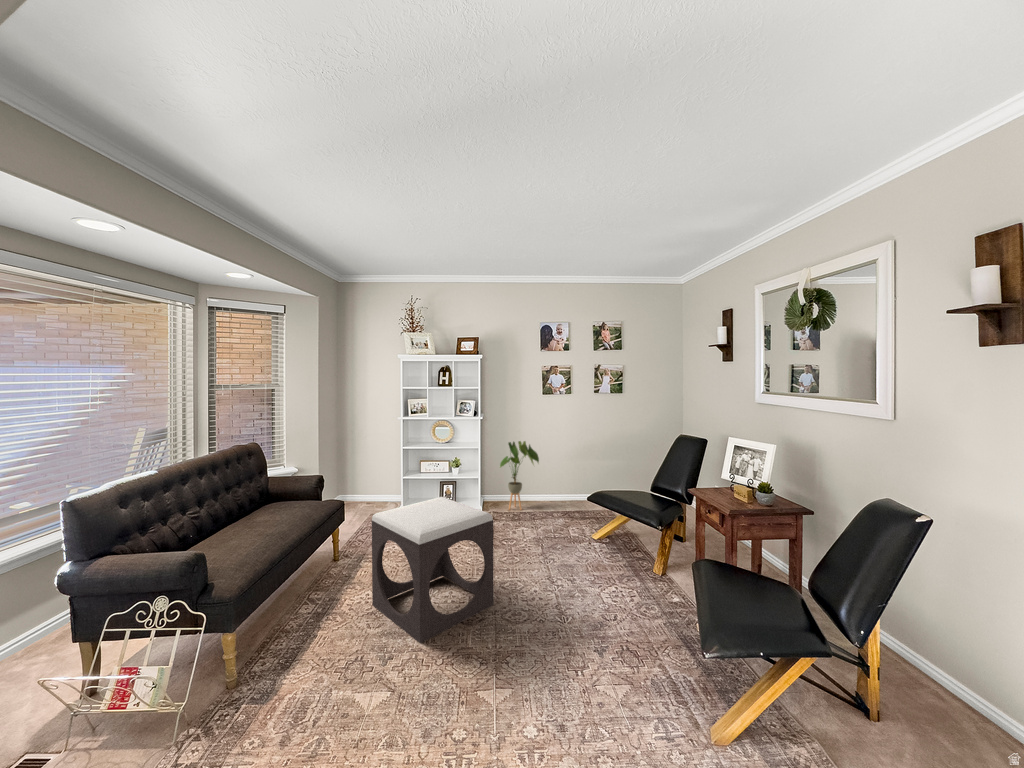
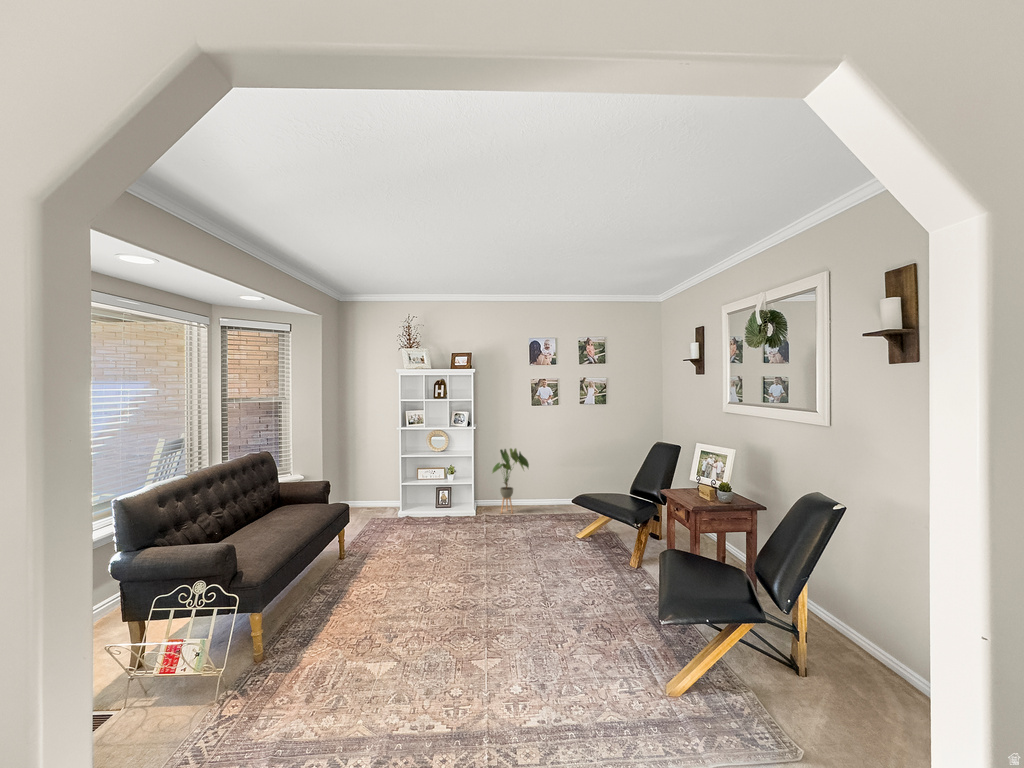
footstool: present [372,497,494,643] -> none [376,498,486,625]

